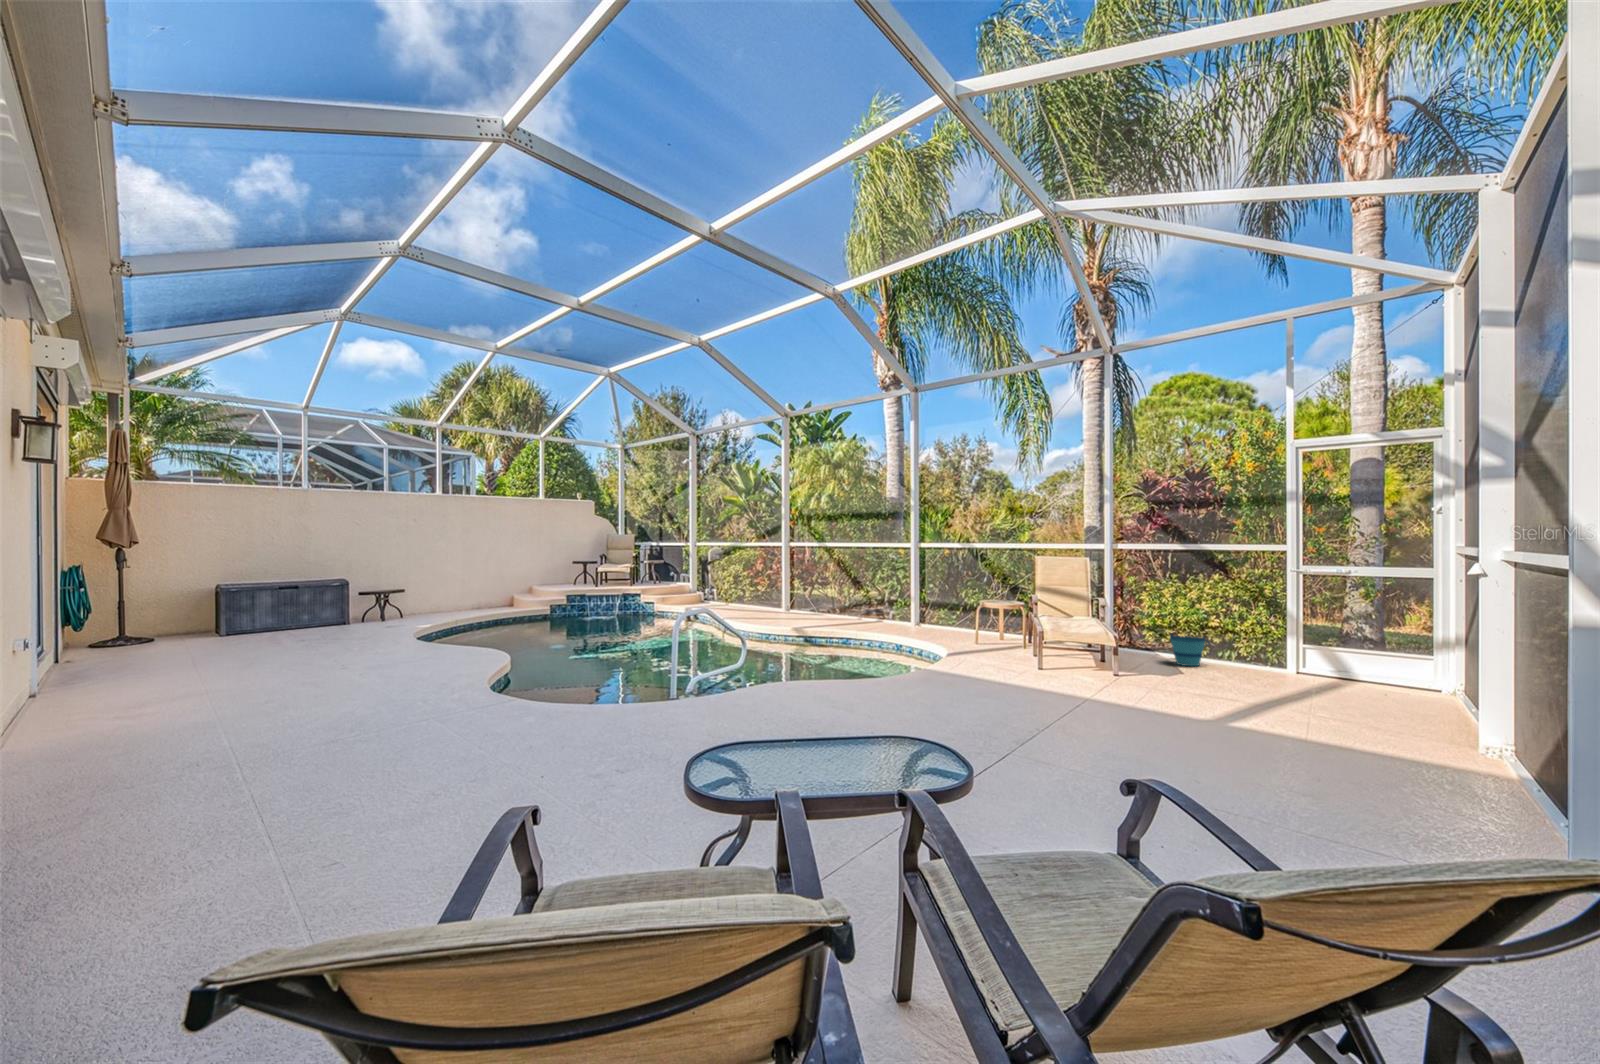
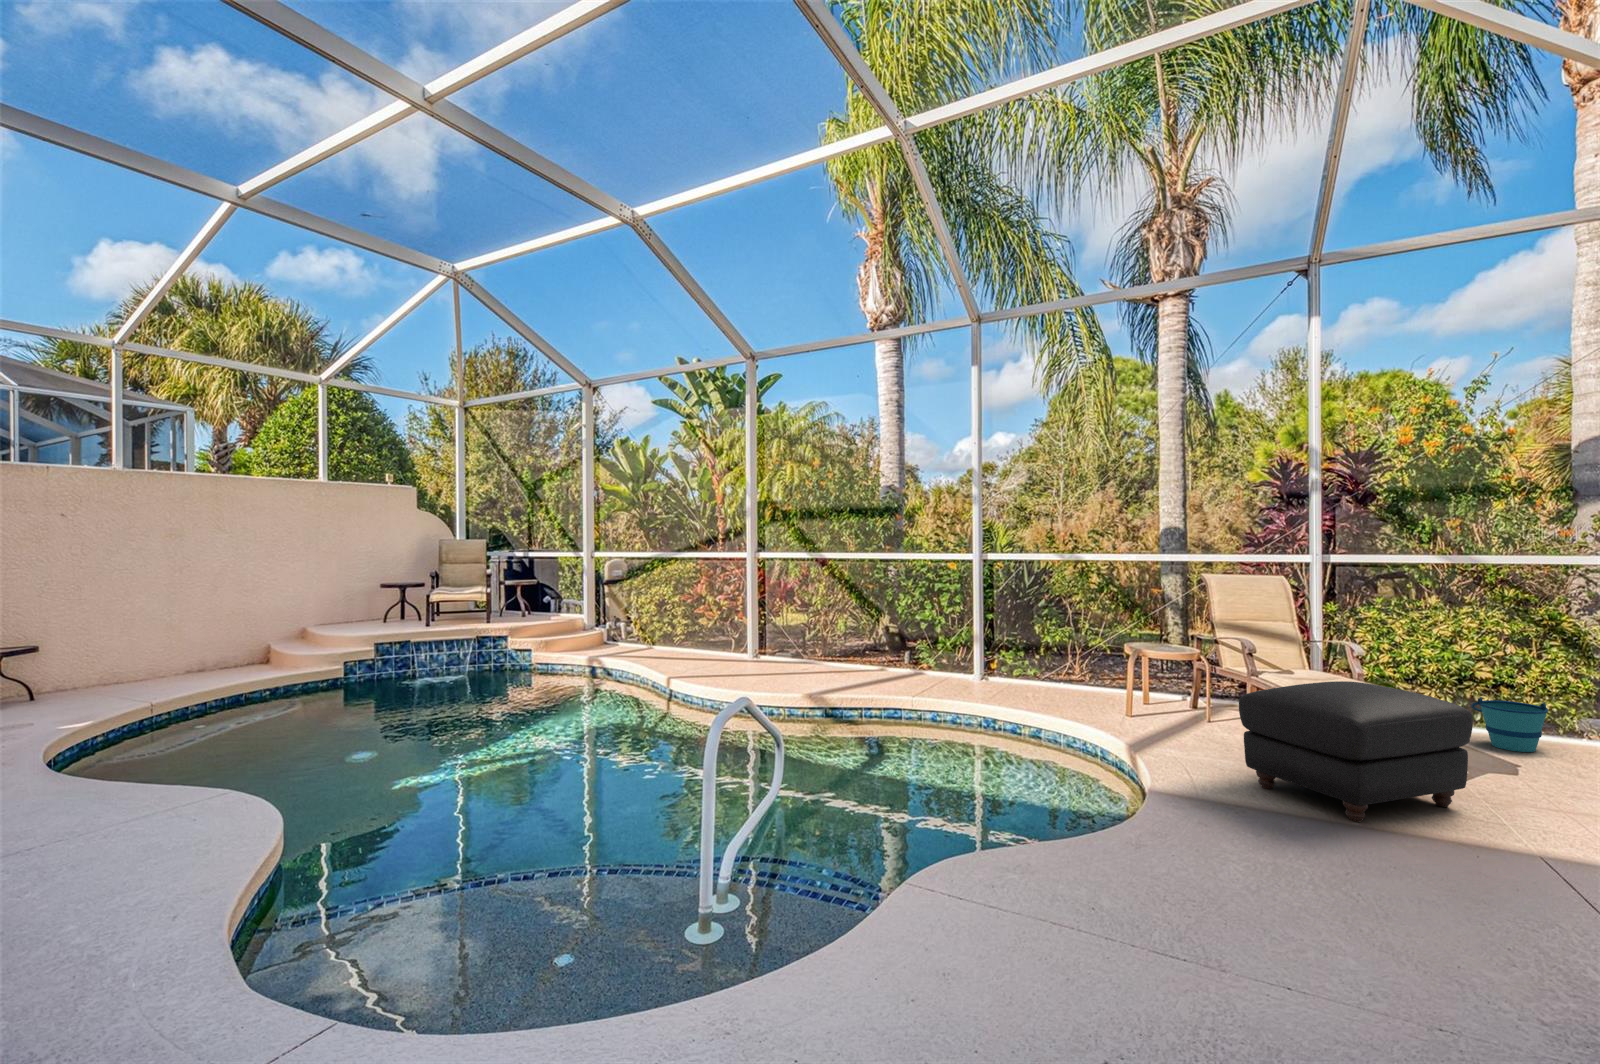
ottoman: none [976,612,1083,679] -> present [1239,681,1473,822]

